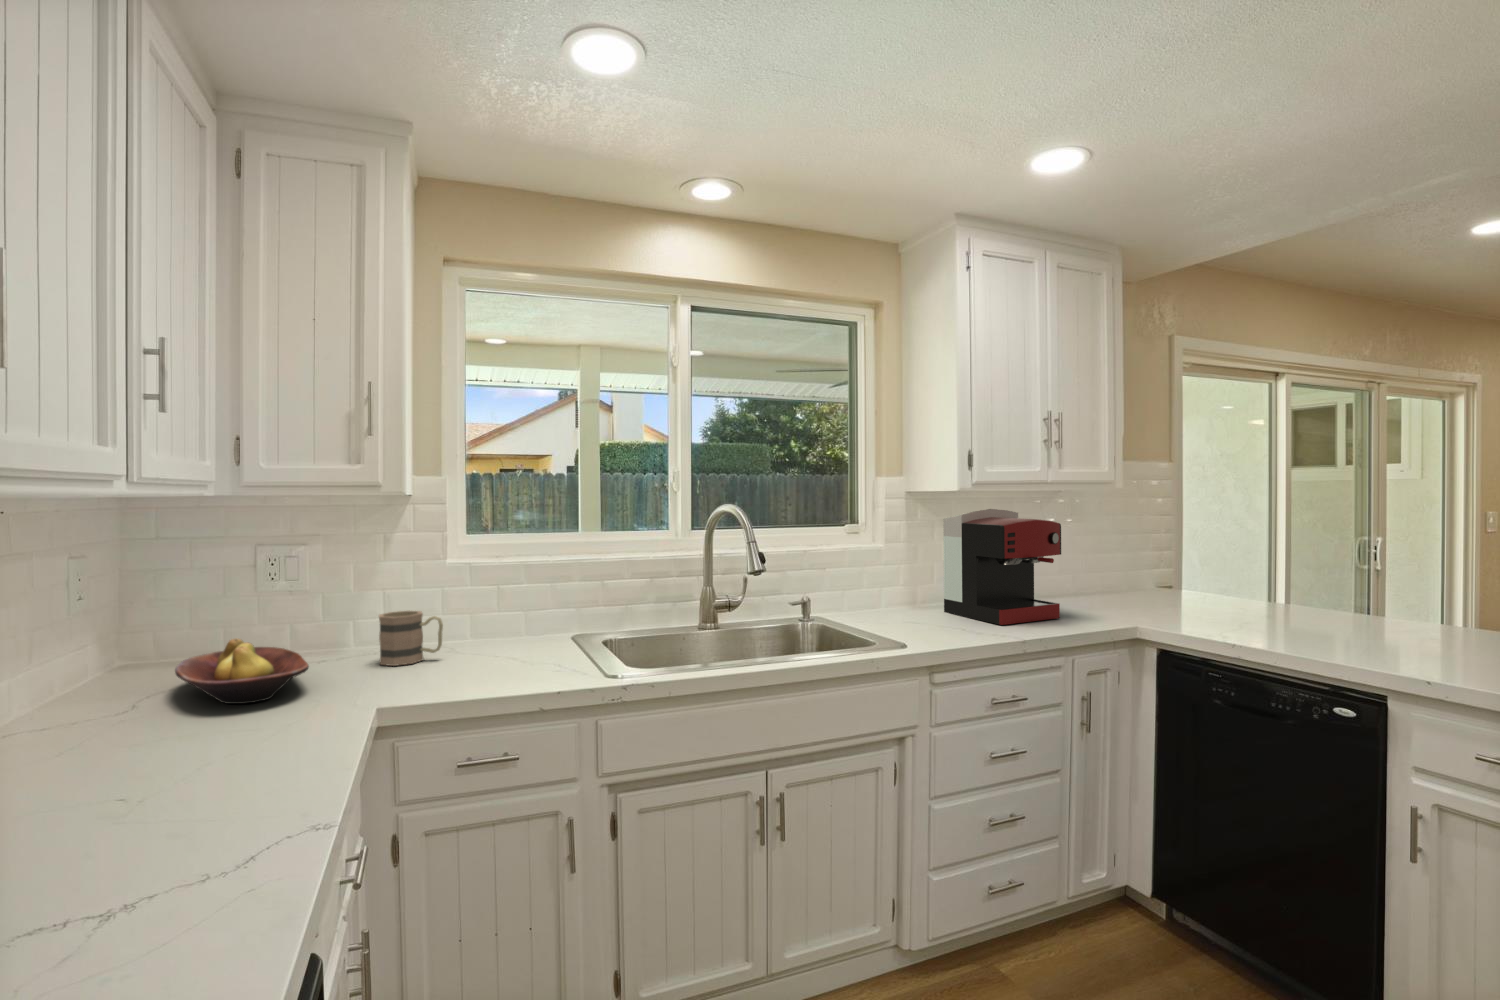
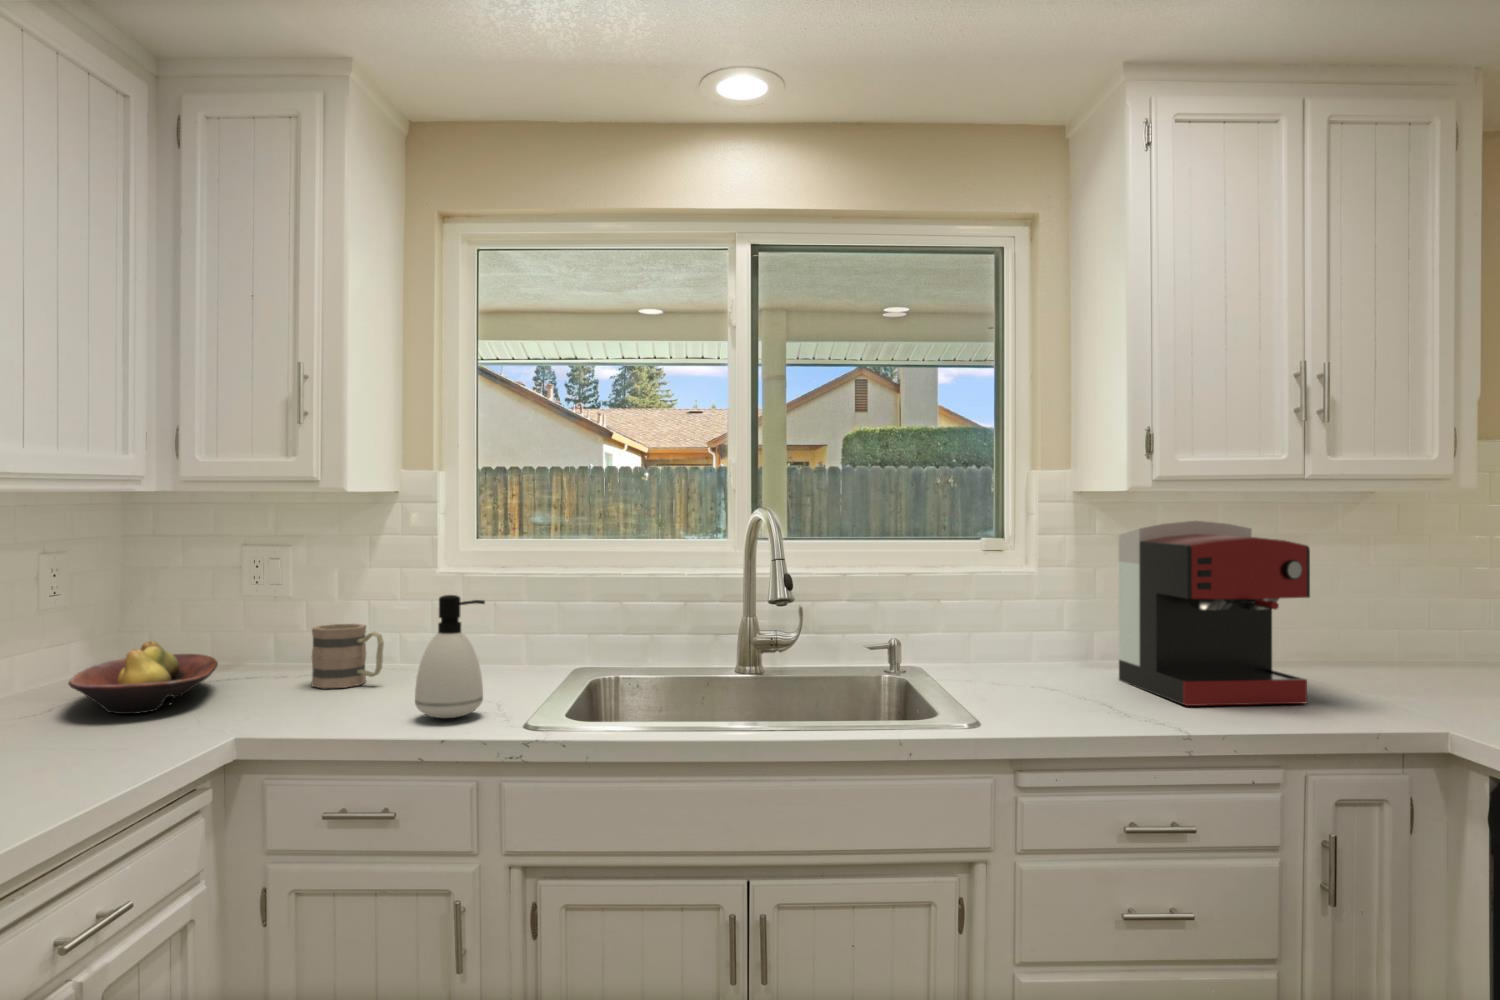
soap dispenser: none [514,583,567,679] -> present [415,595,485,718]

